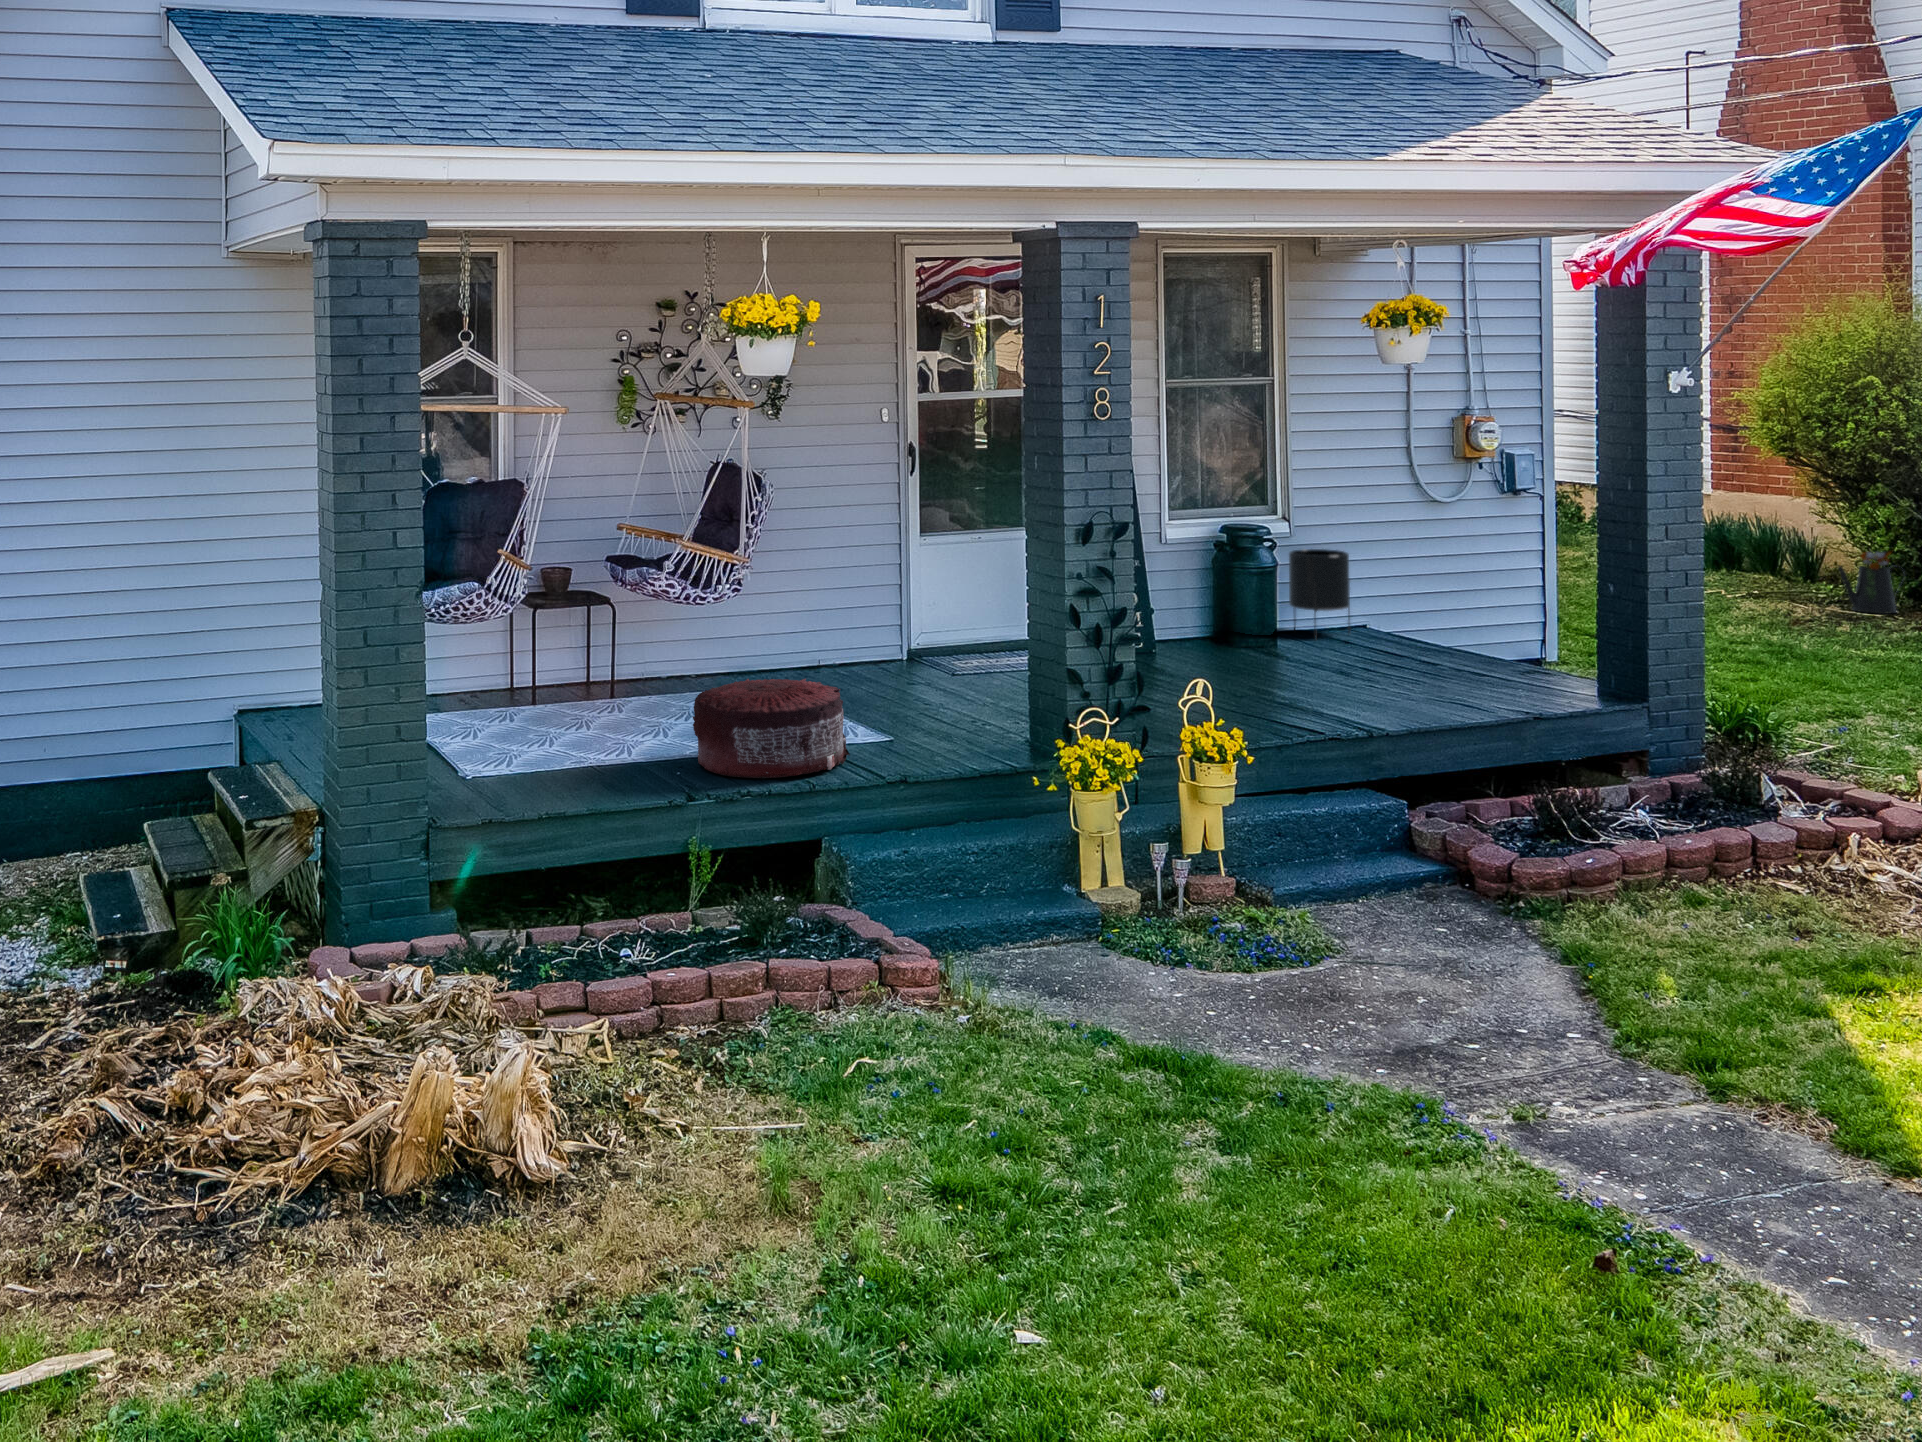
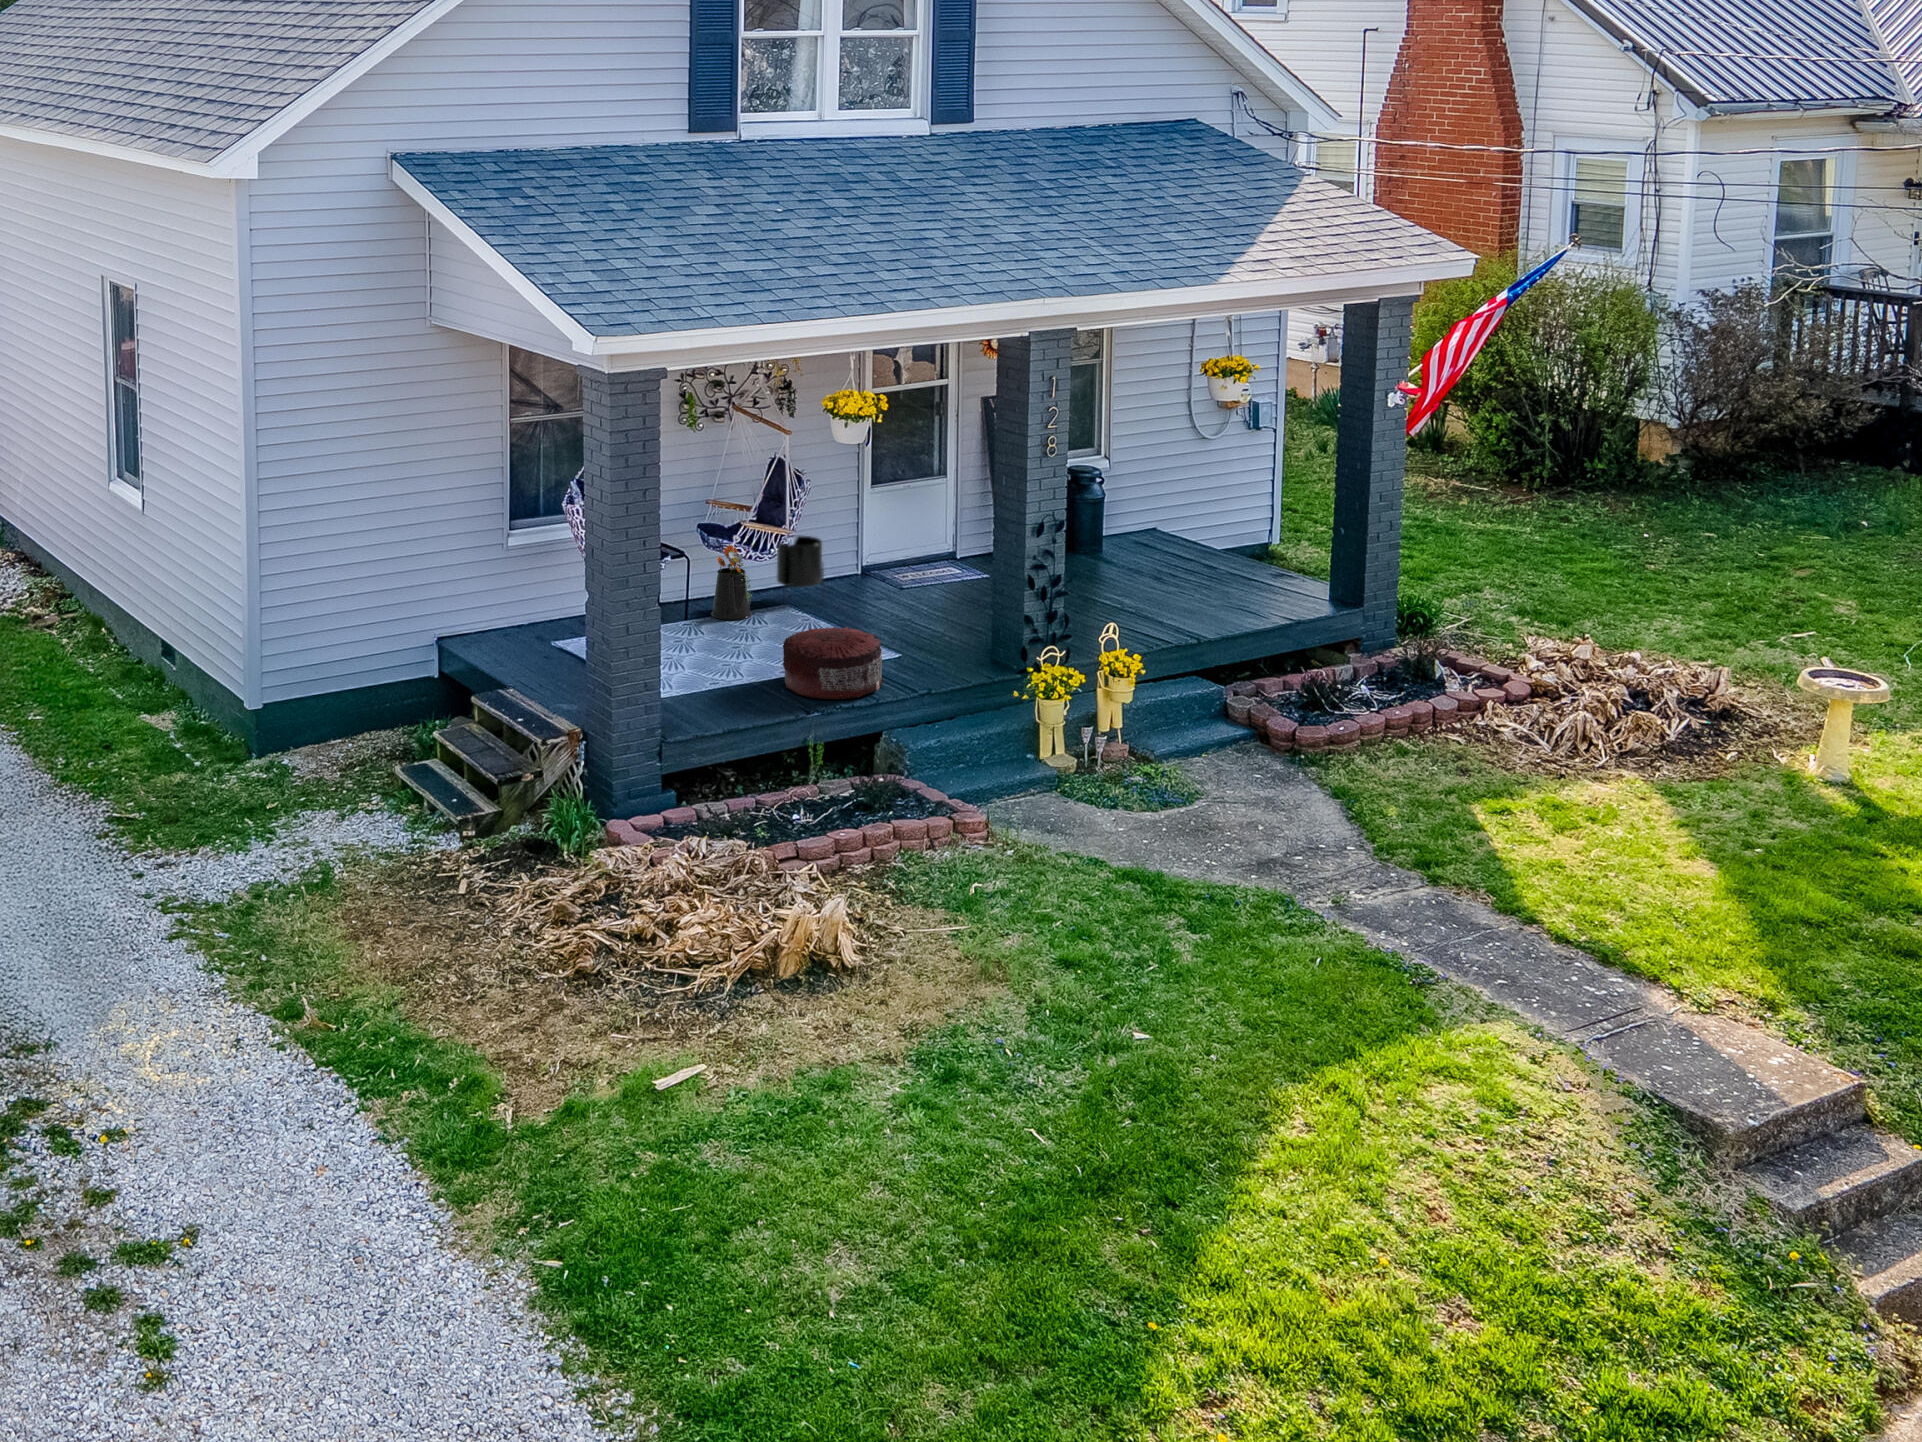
planter: present [1289,549,1350,629] -> present [777,536,824,607]
watering can: present [1839,551,1897,614] -> present [711,545,752,620]

